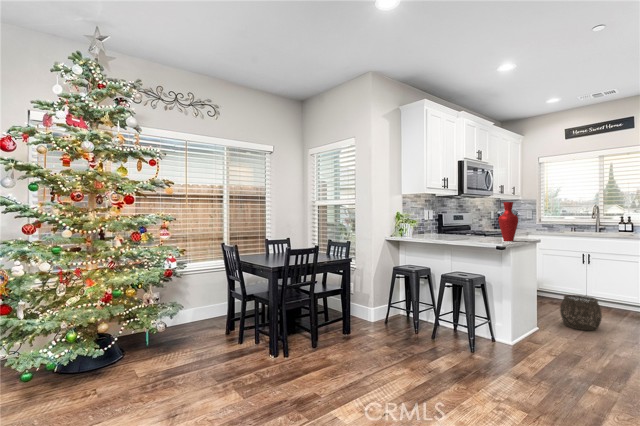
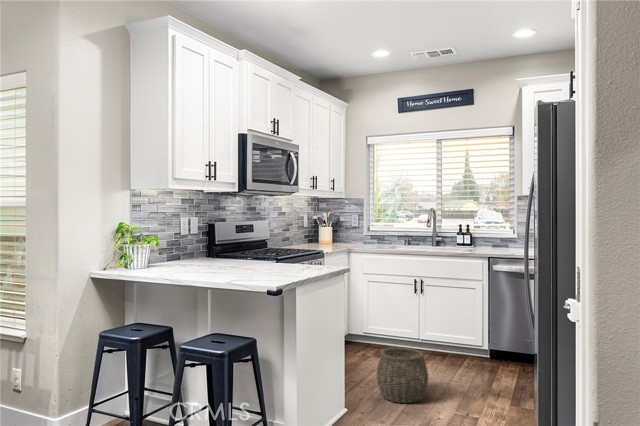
vase: present [499,202,518,241] -> none [283,207,312,273]

